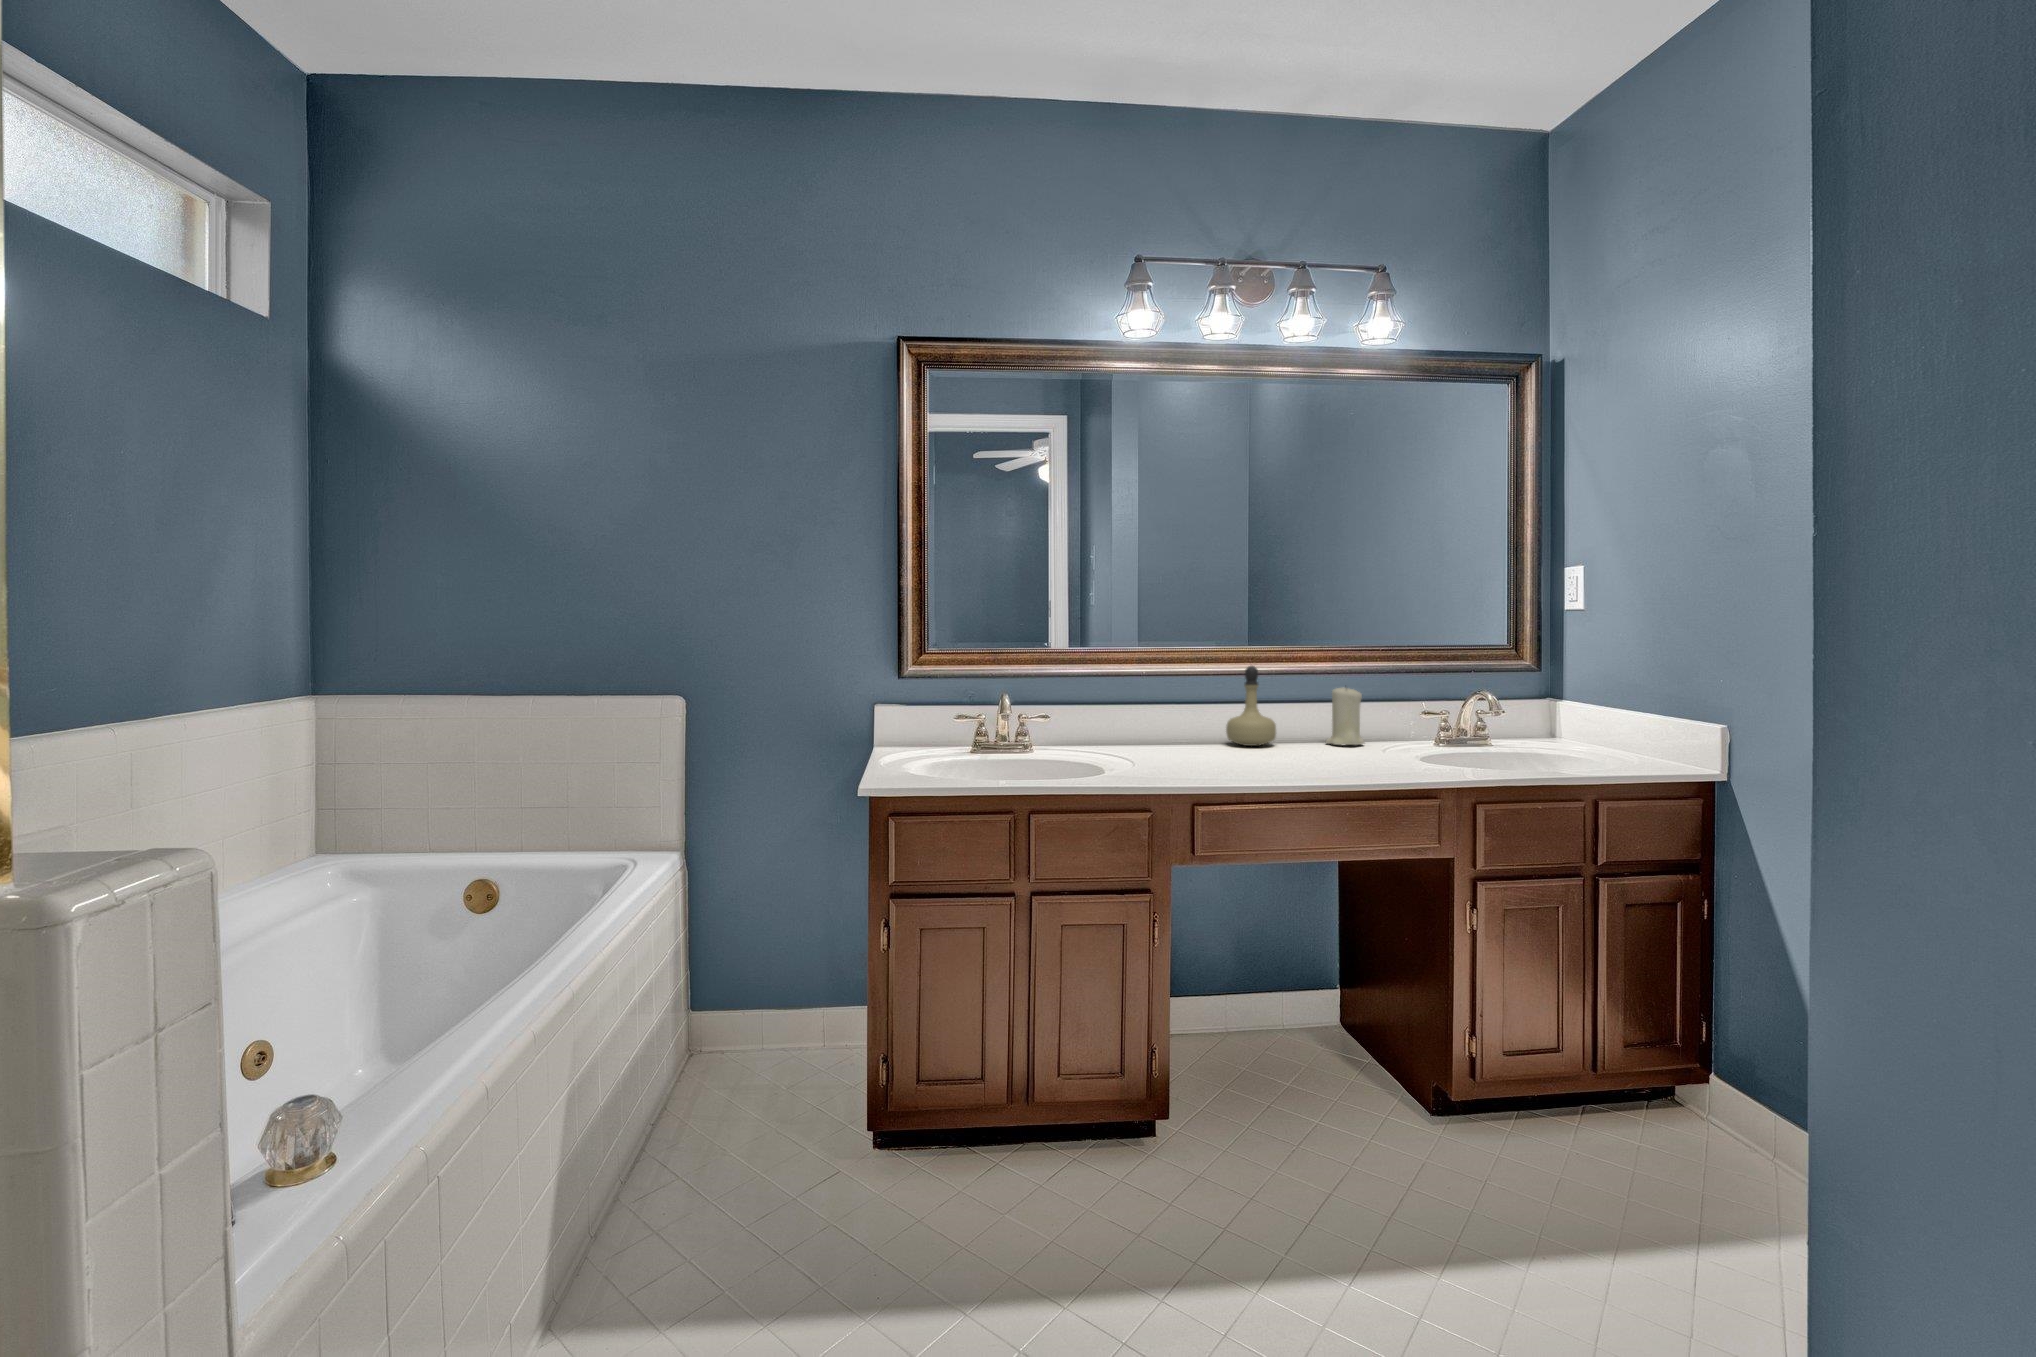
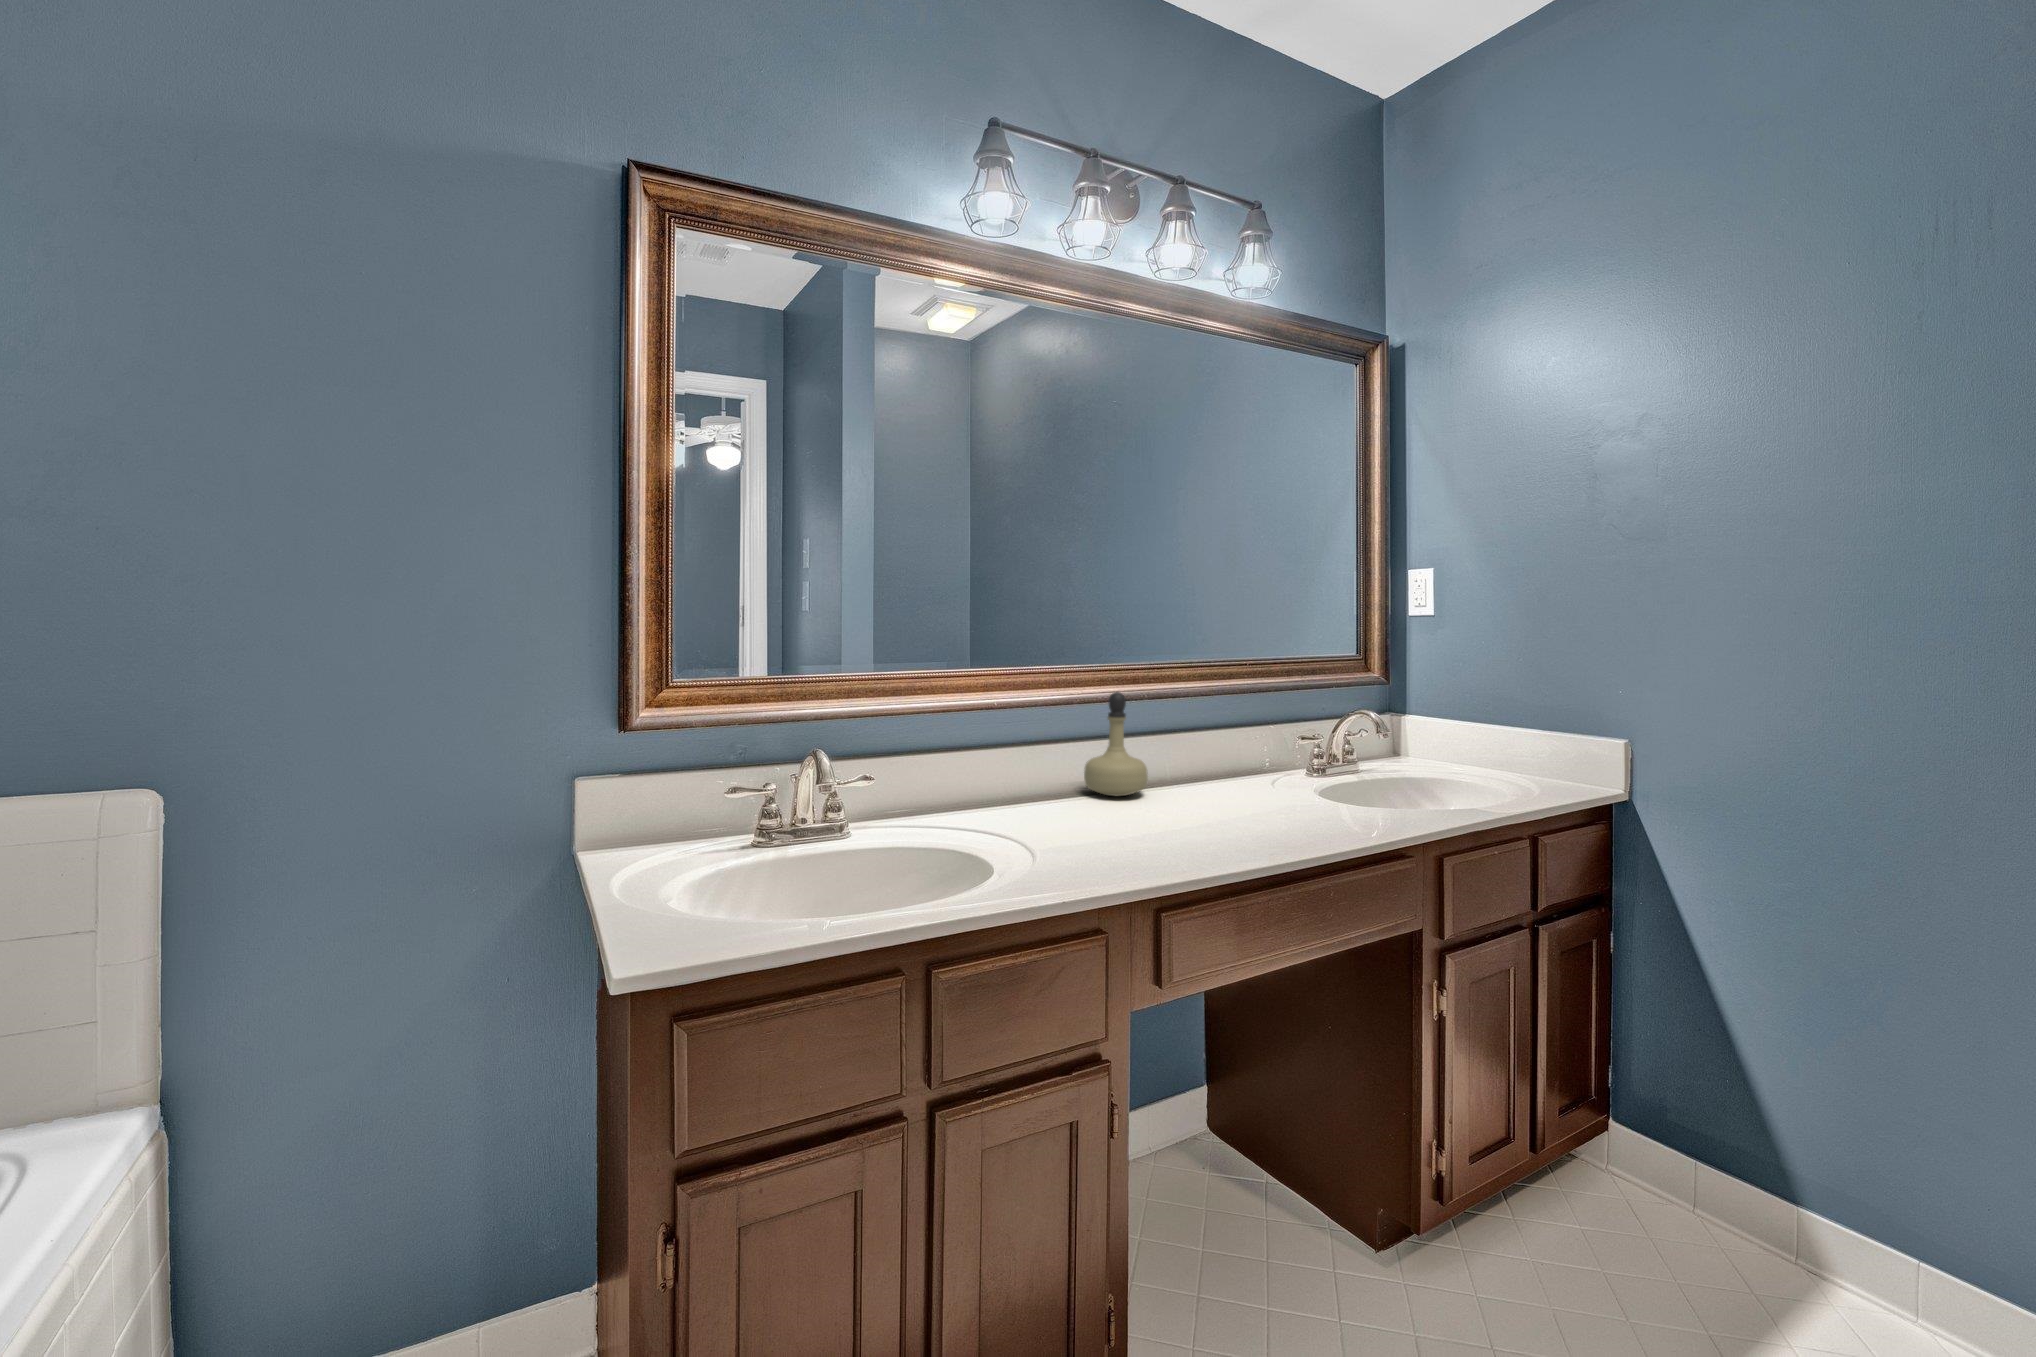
candle: present [1326,687,1365,745] -> none [1193,713,1240,789]

